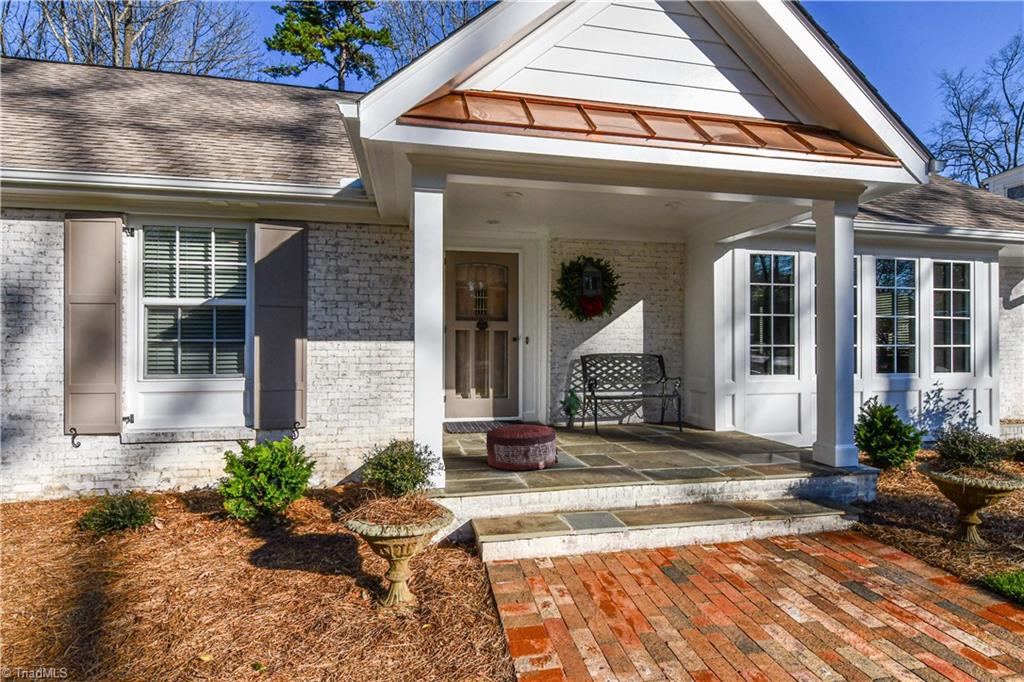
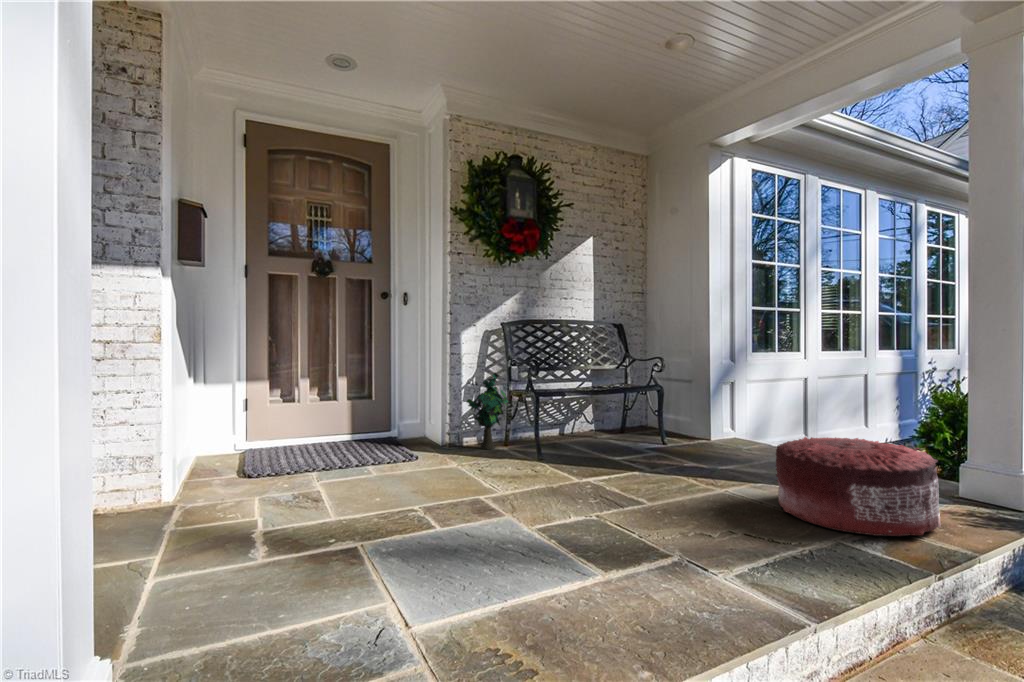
pouf: present [486,424,558,470] -> present [776,437,941,536]

